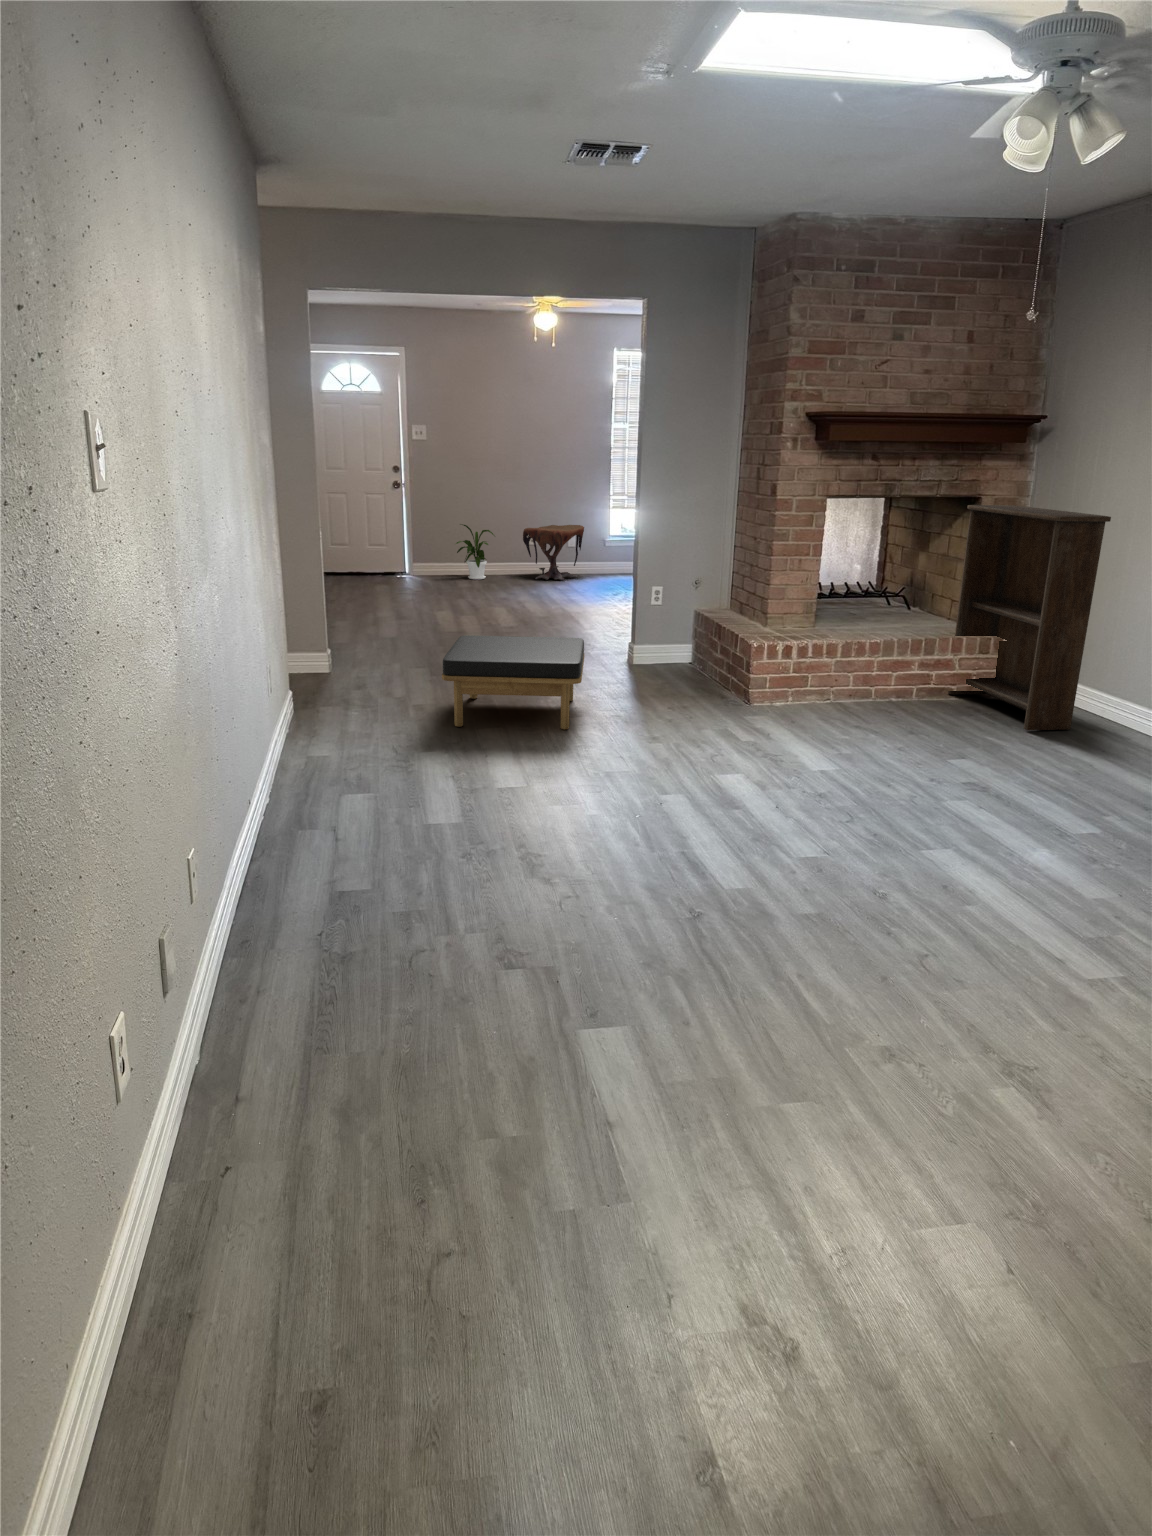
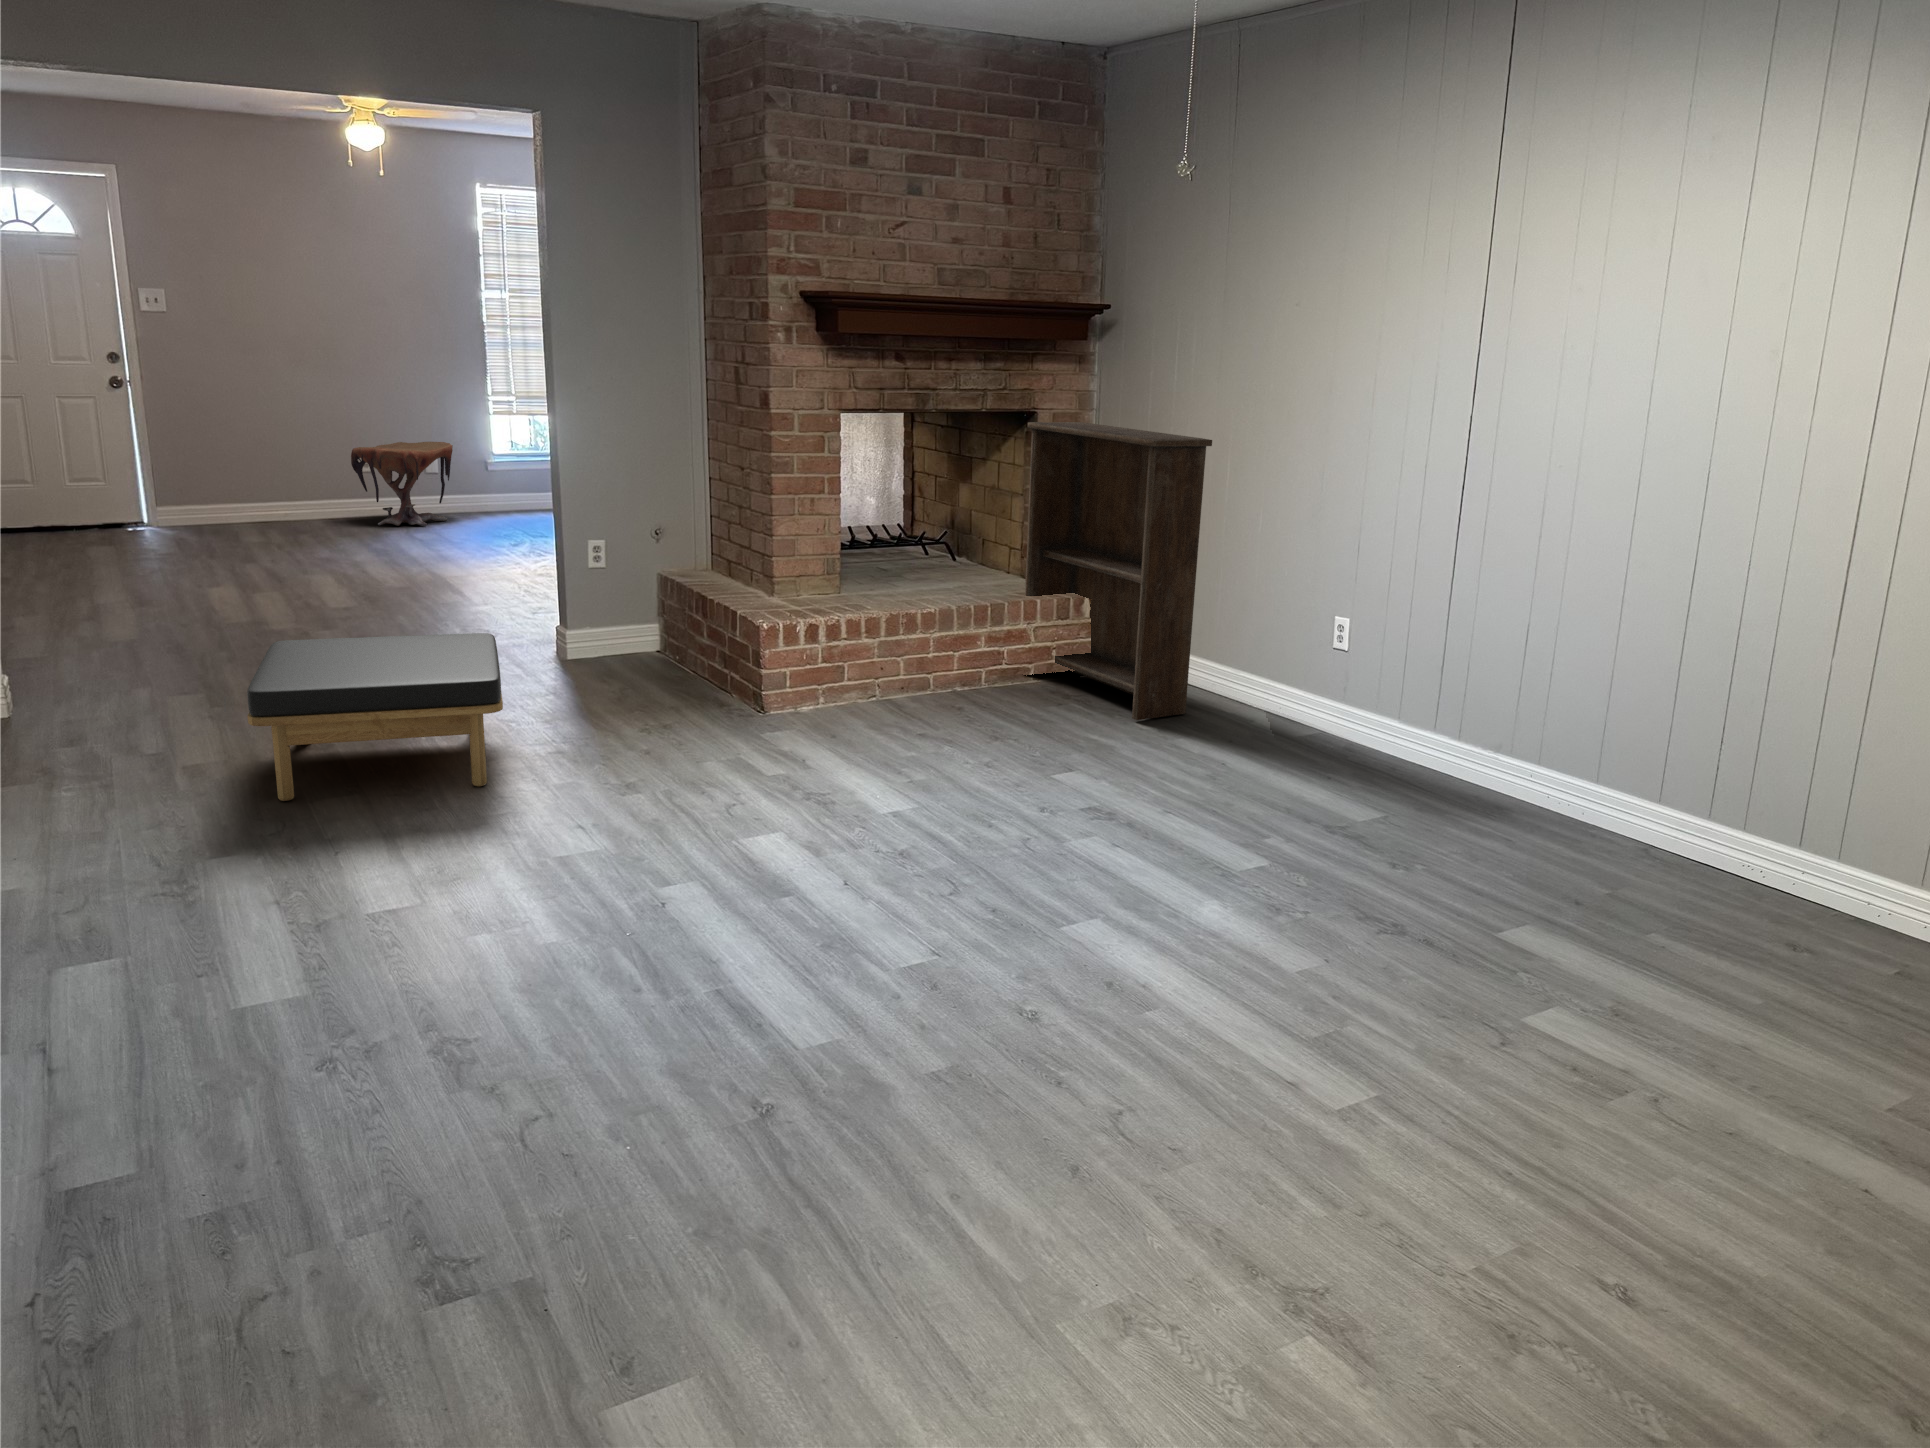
house plant: present [456,524,494,580] -> none [232,442,304,529]

